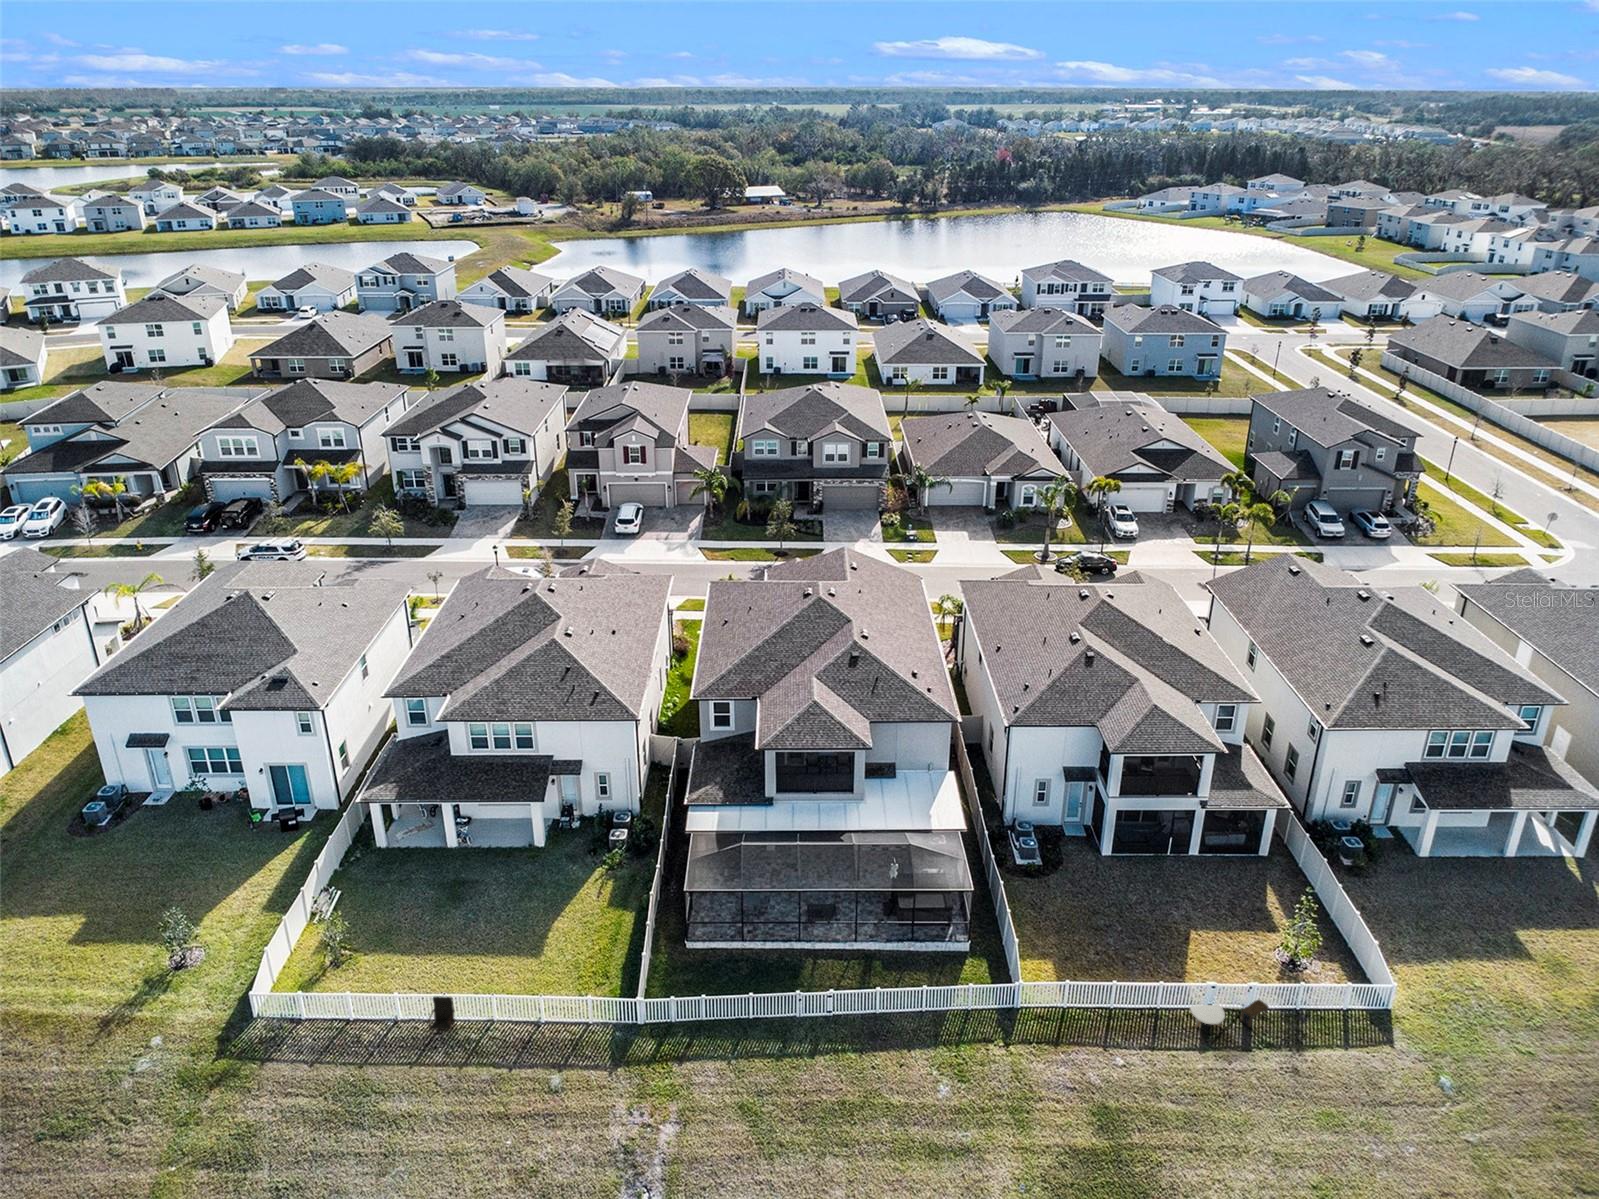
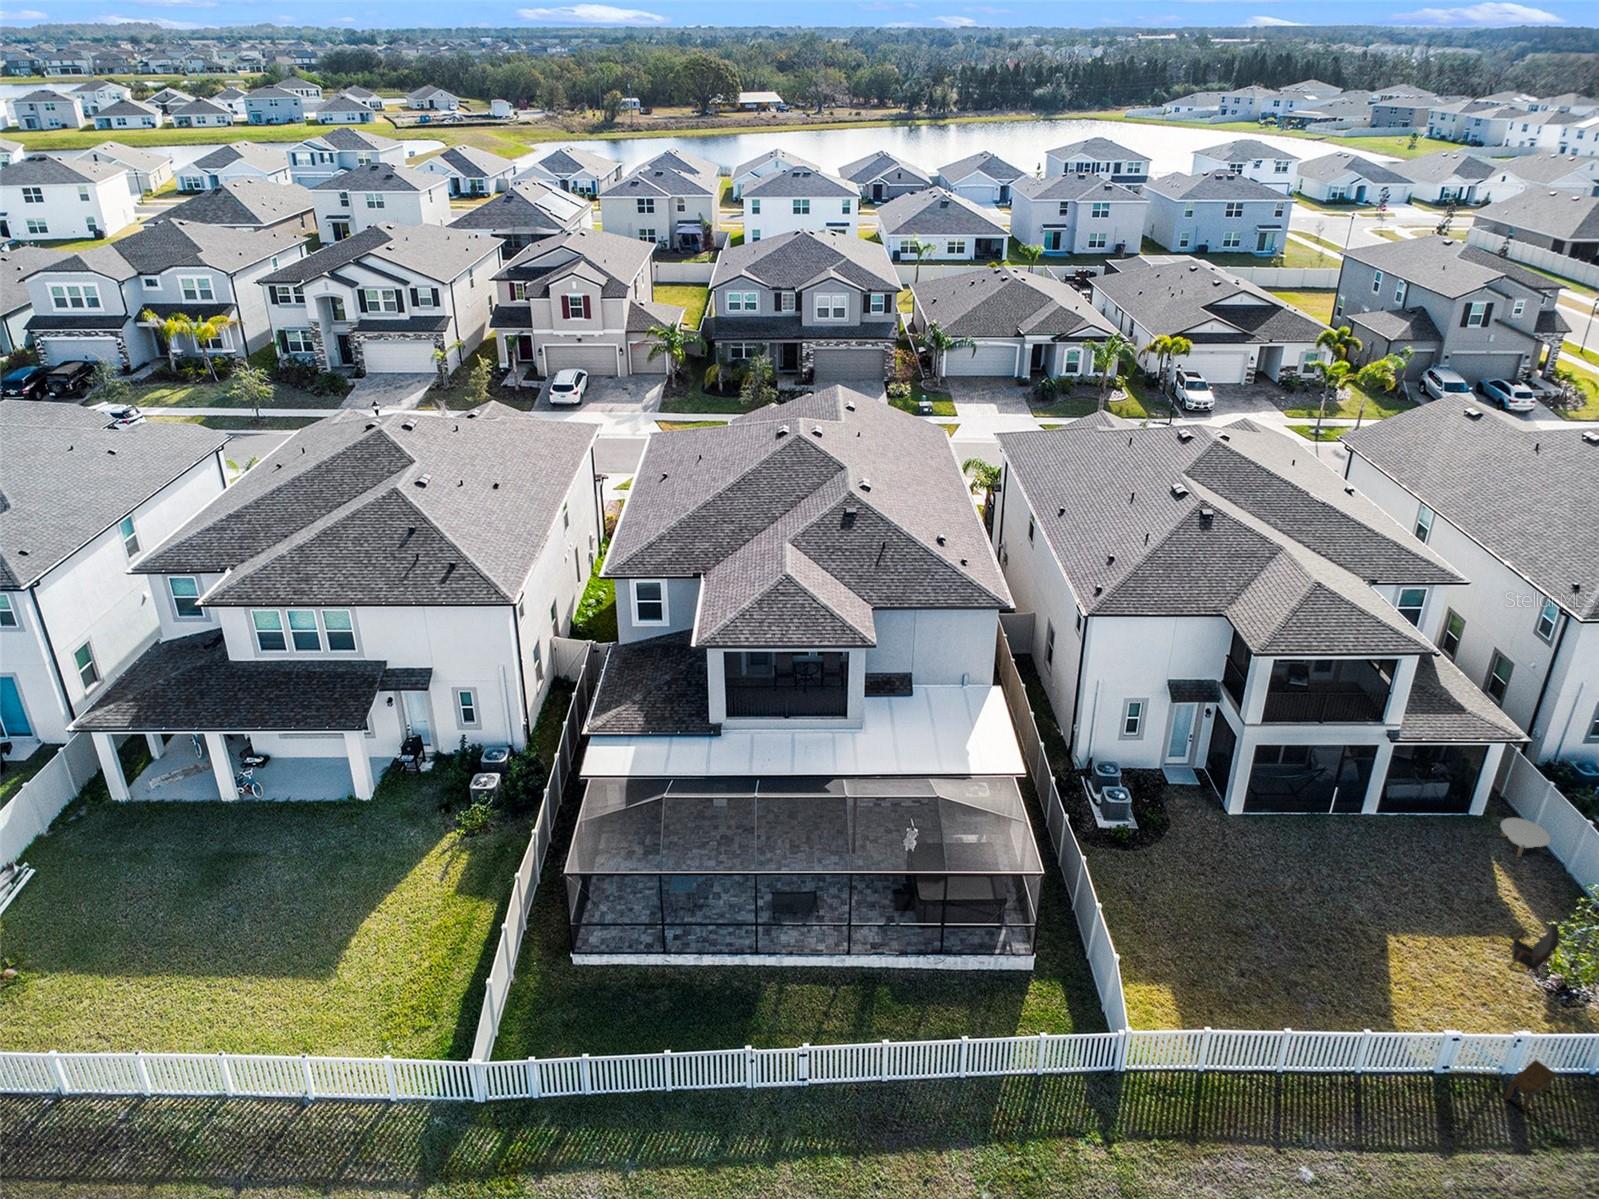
lounge chair: present [427,996,455,1032] -> present [1509,924,1559,979]
round table: present [1190,1004,1225,1027] -> present [1501,818,1550,857]

